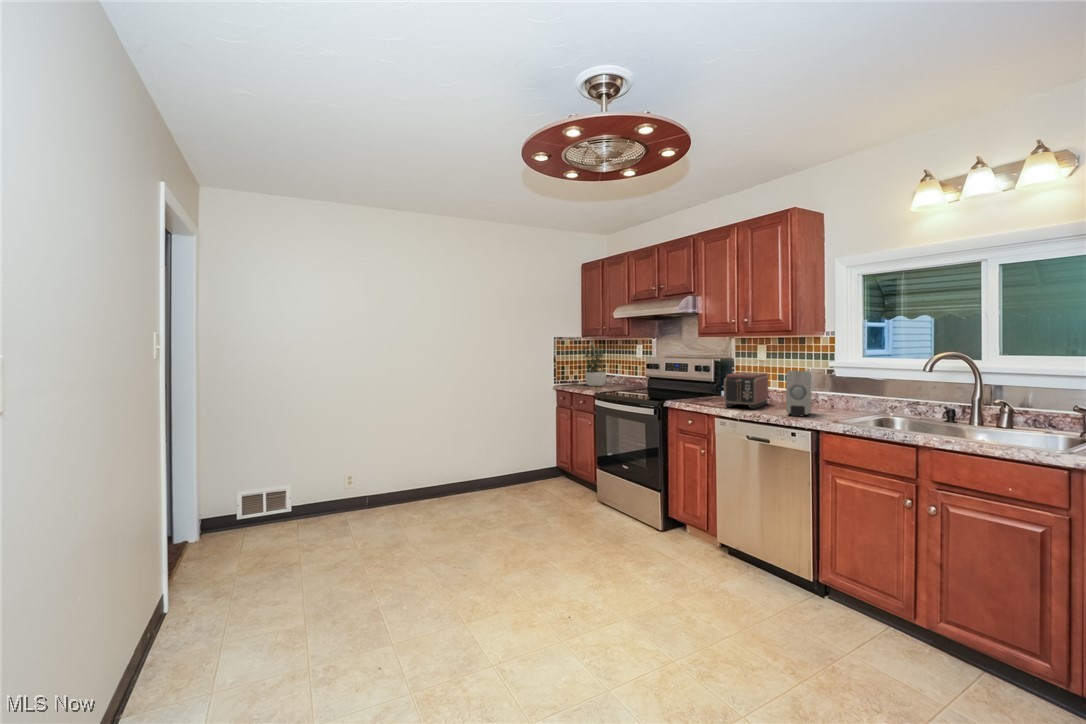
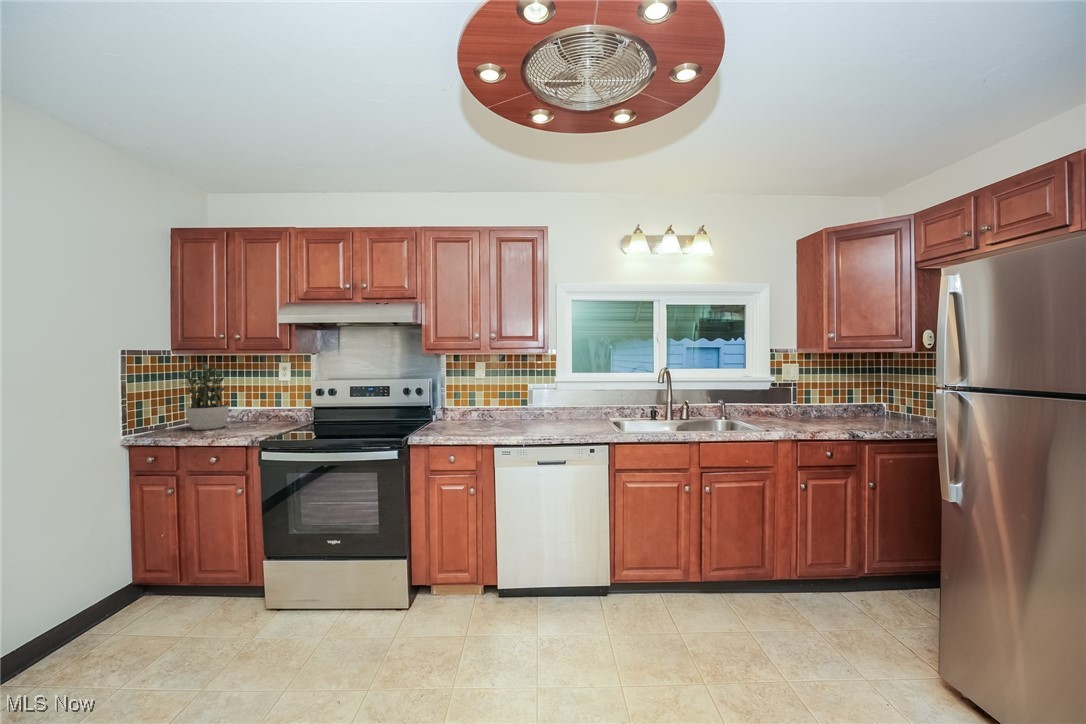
soap dispenser: present [786,371,812,416] -> none [548,387,581,432]
toaster: present [724,372,768,409] -> none [475,391,521,433]

